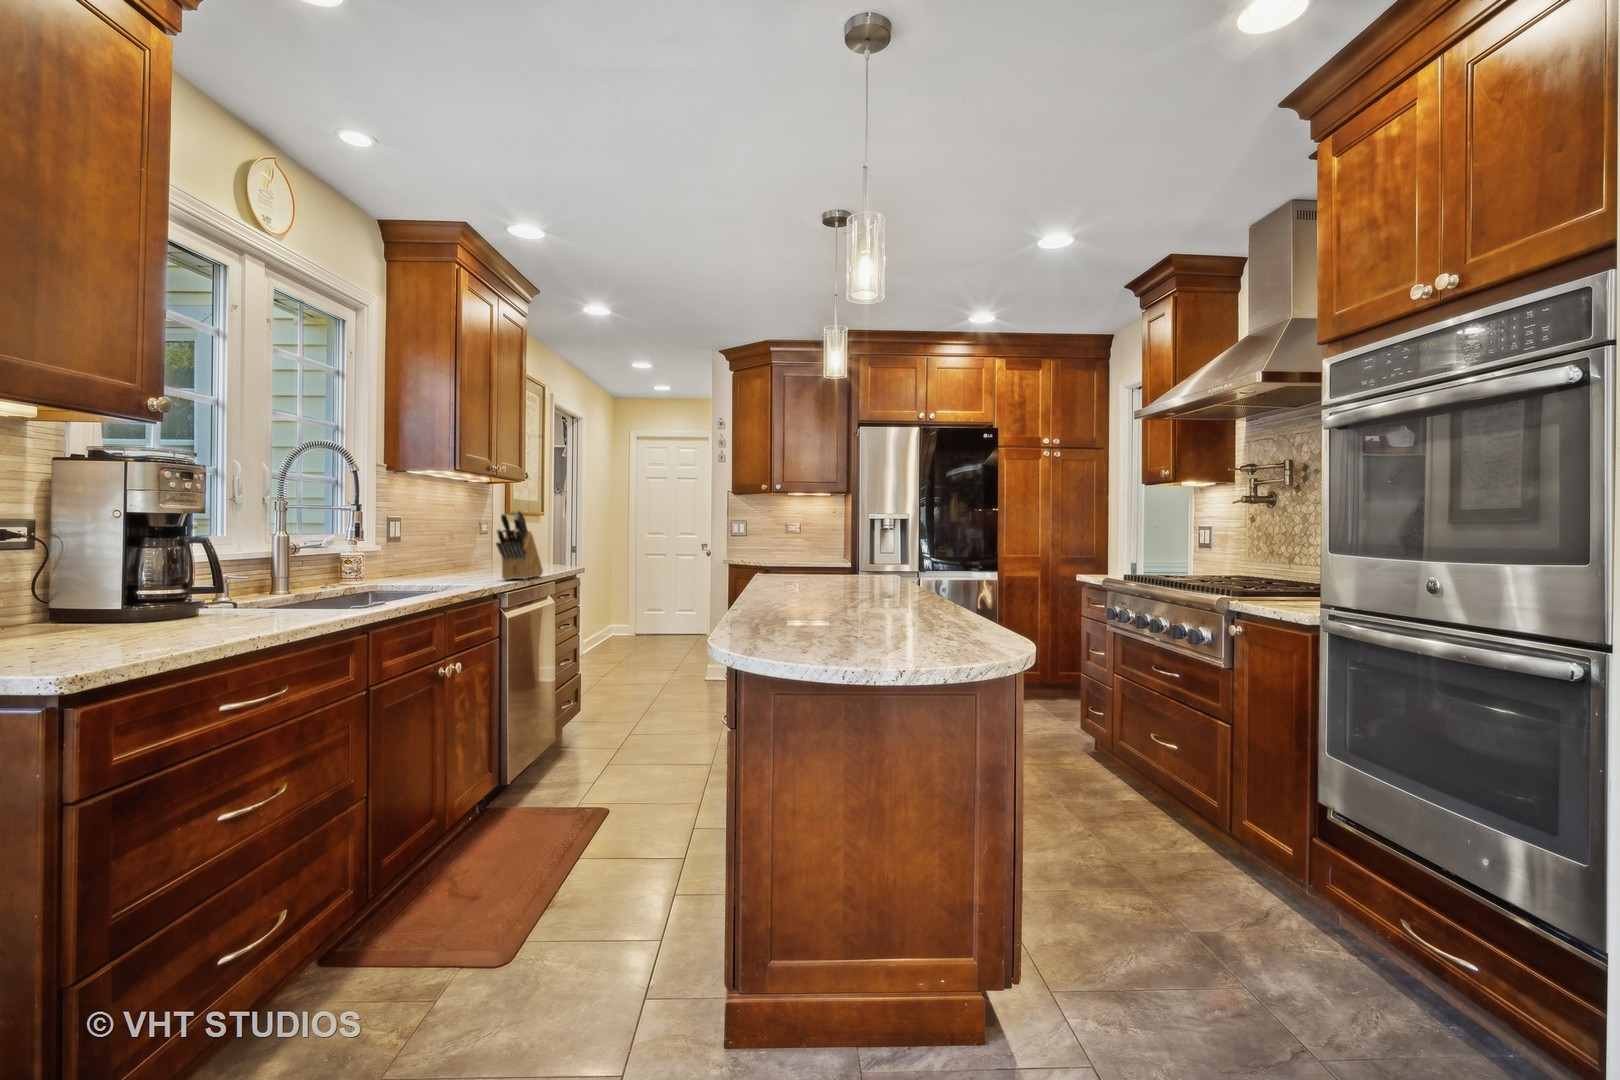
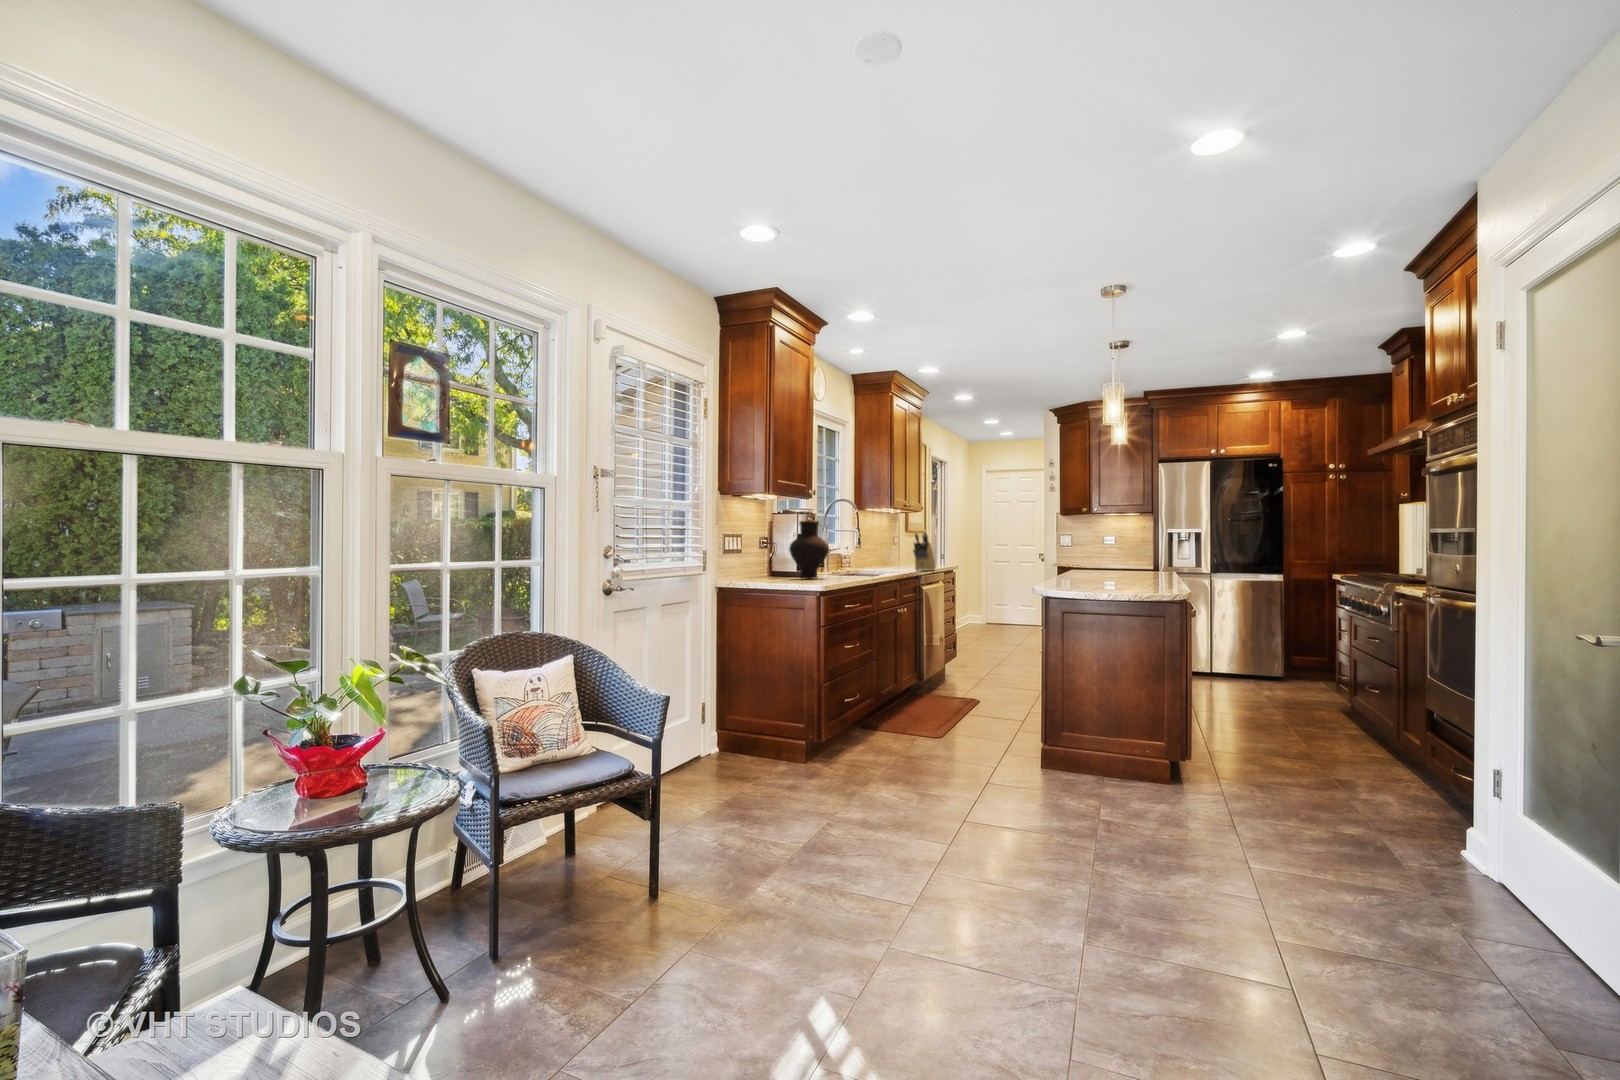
vase: none [83,475,220,626] -> present [789,521,829,579]

